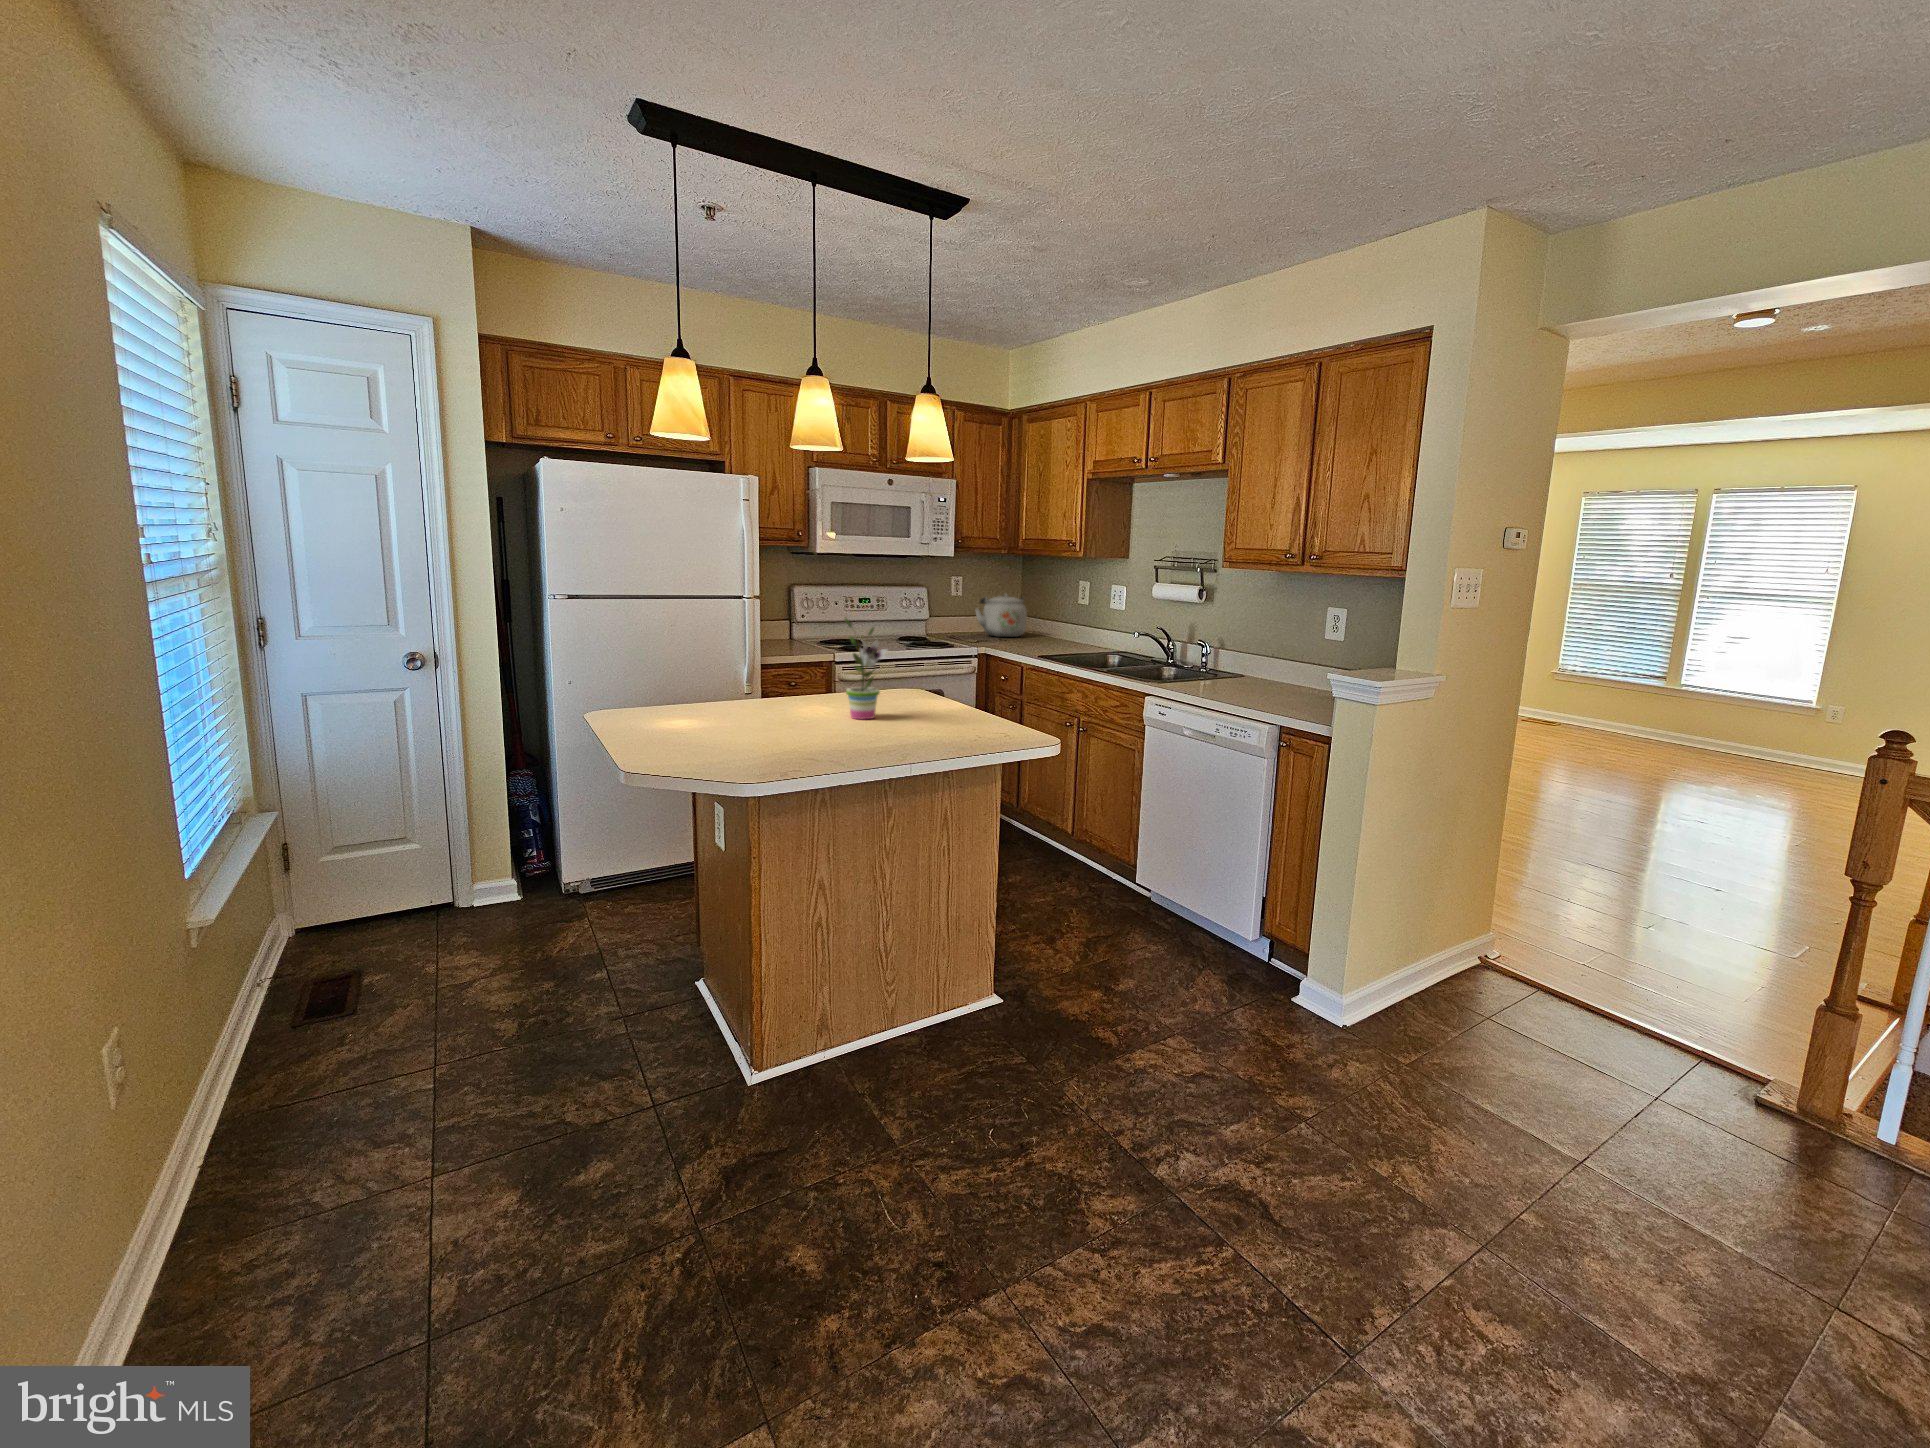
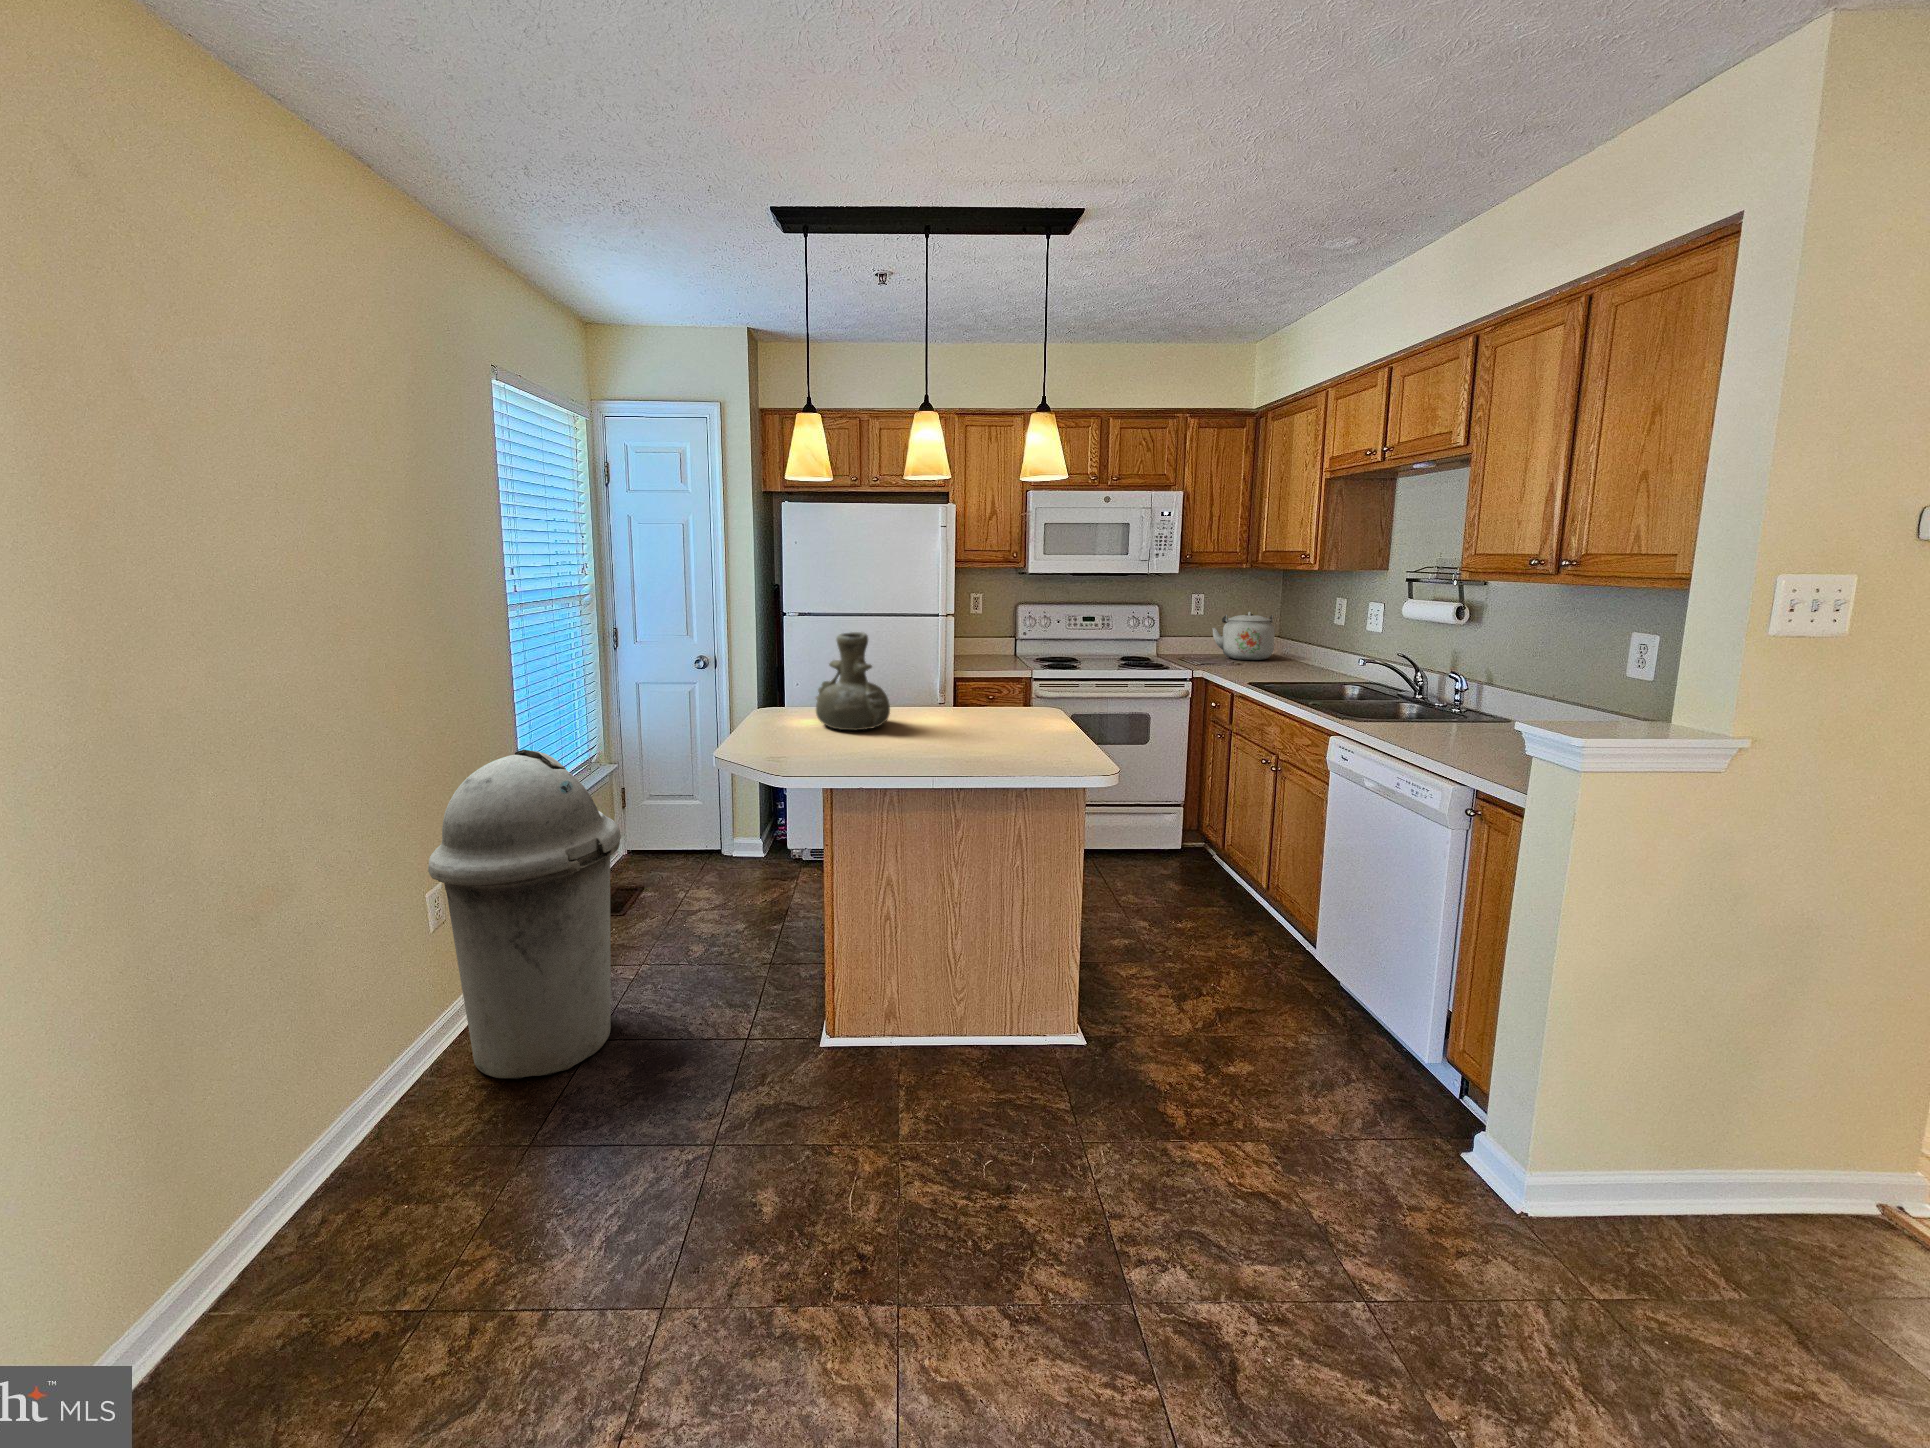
vase: none [690,613,791,725] -> present [816,632,890,730]
potted plant: present [845,618,887,719] -> none [943,637,983,734]
trash can: none [126,792,466,1284] -> present [428,749,621,1079]

